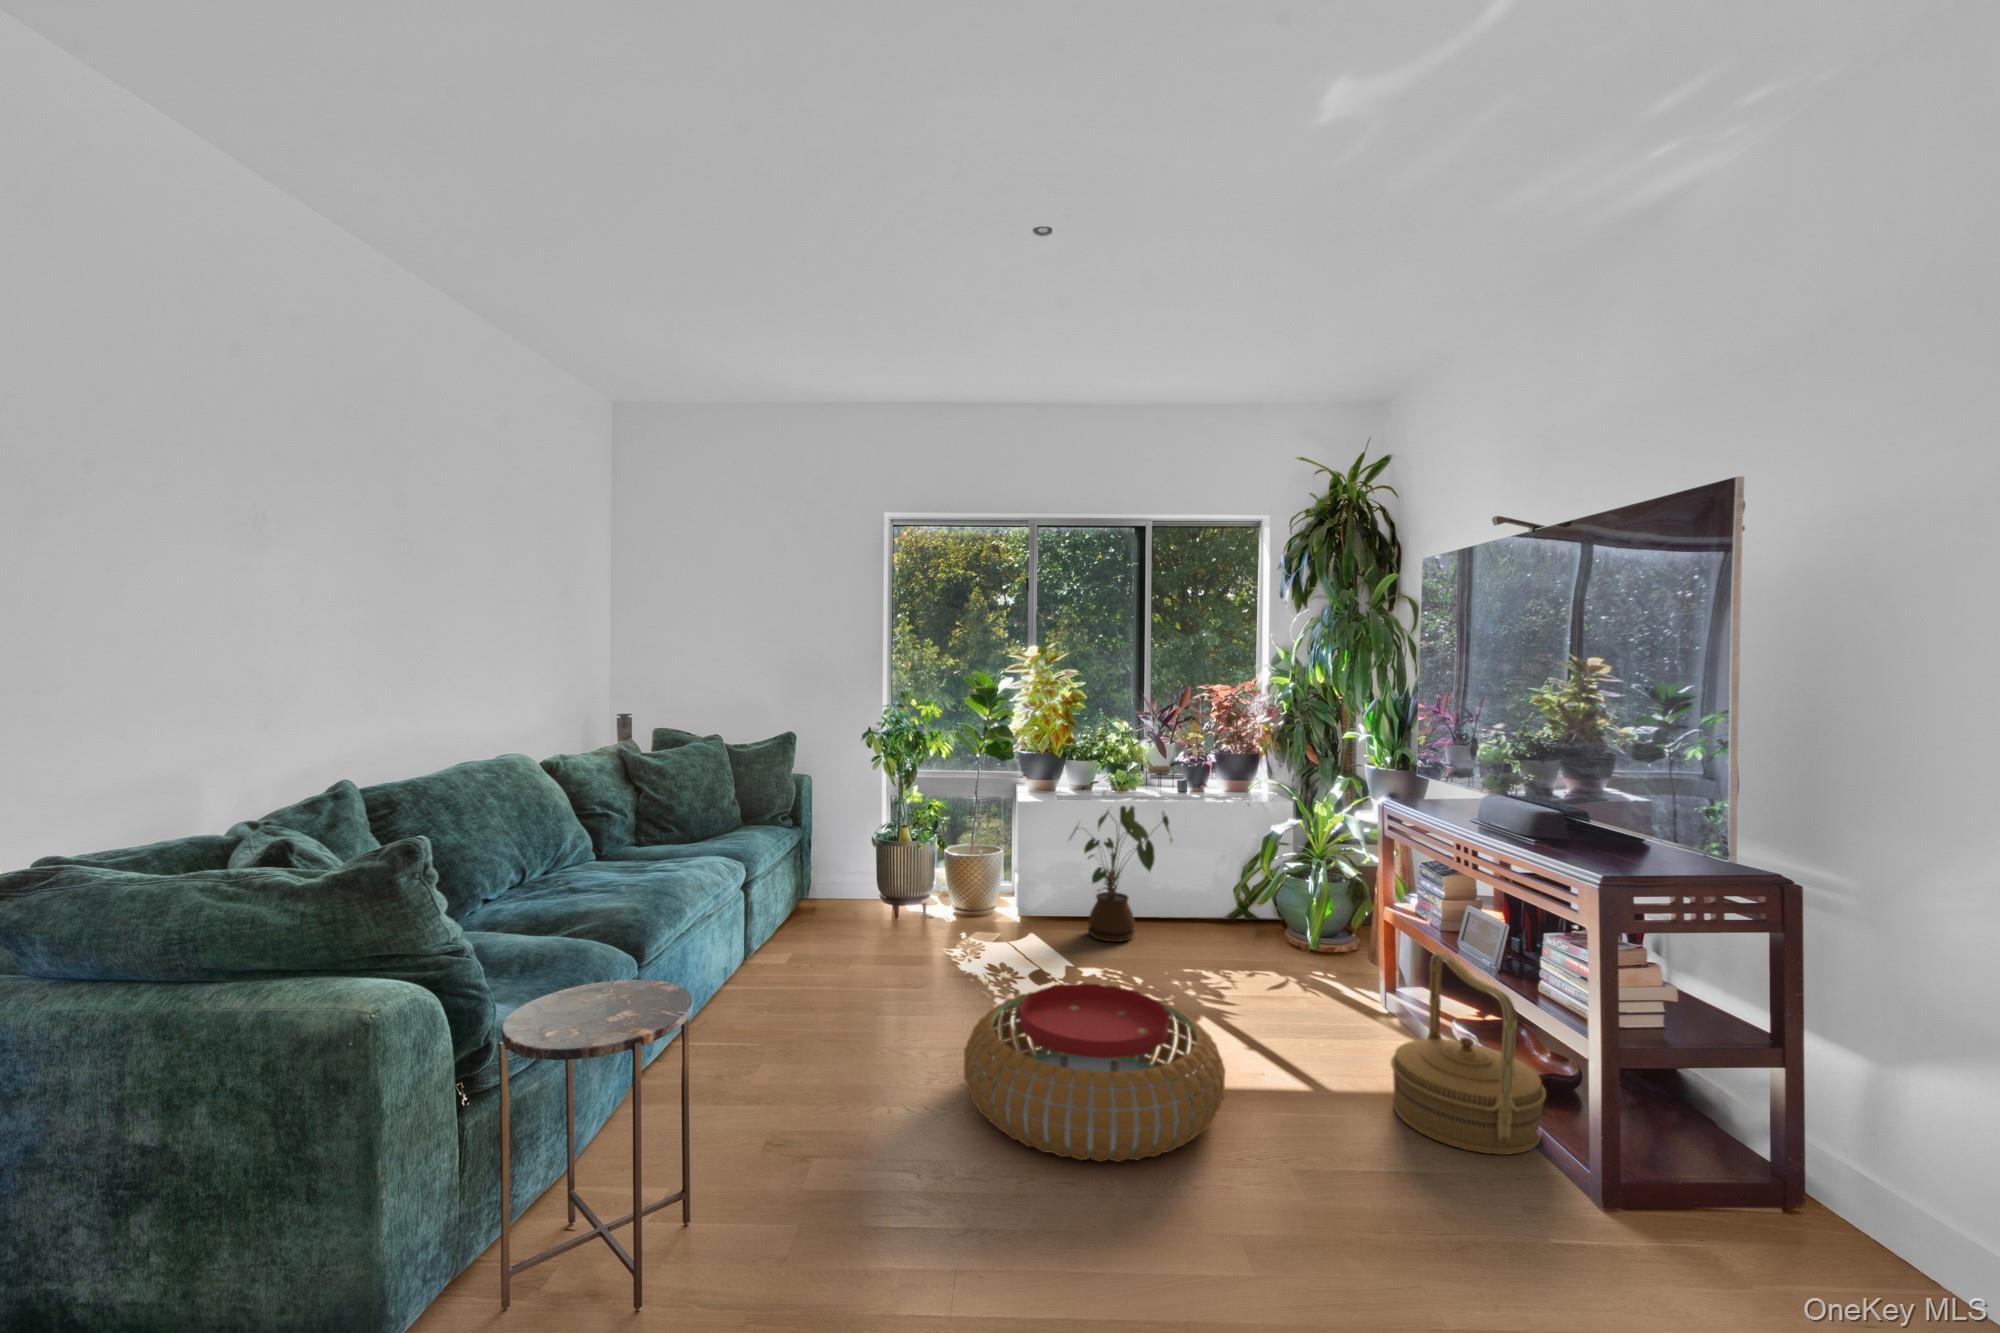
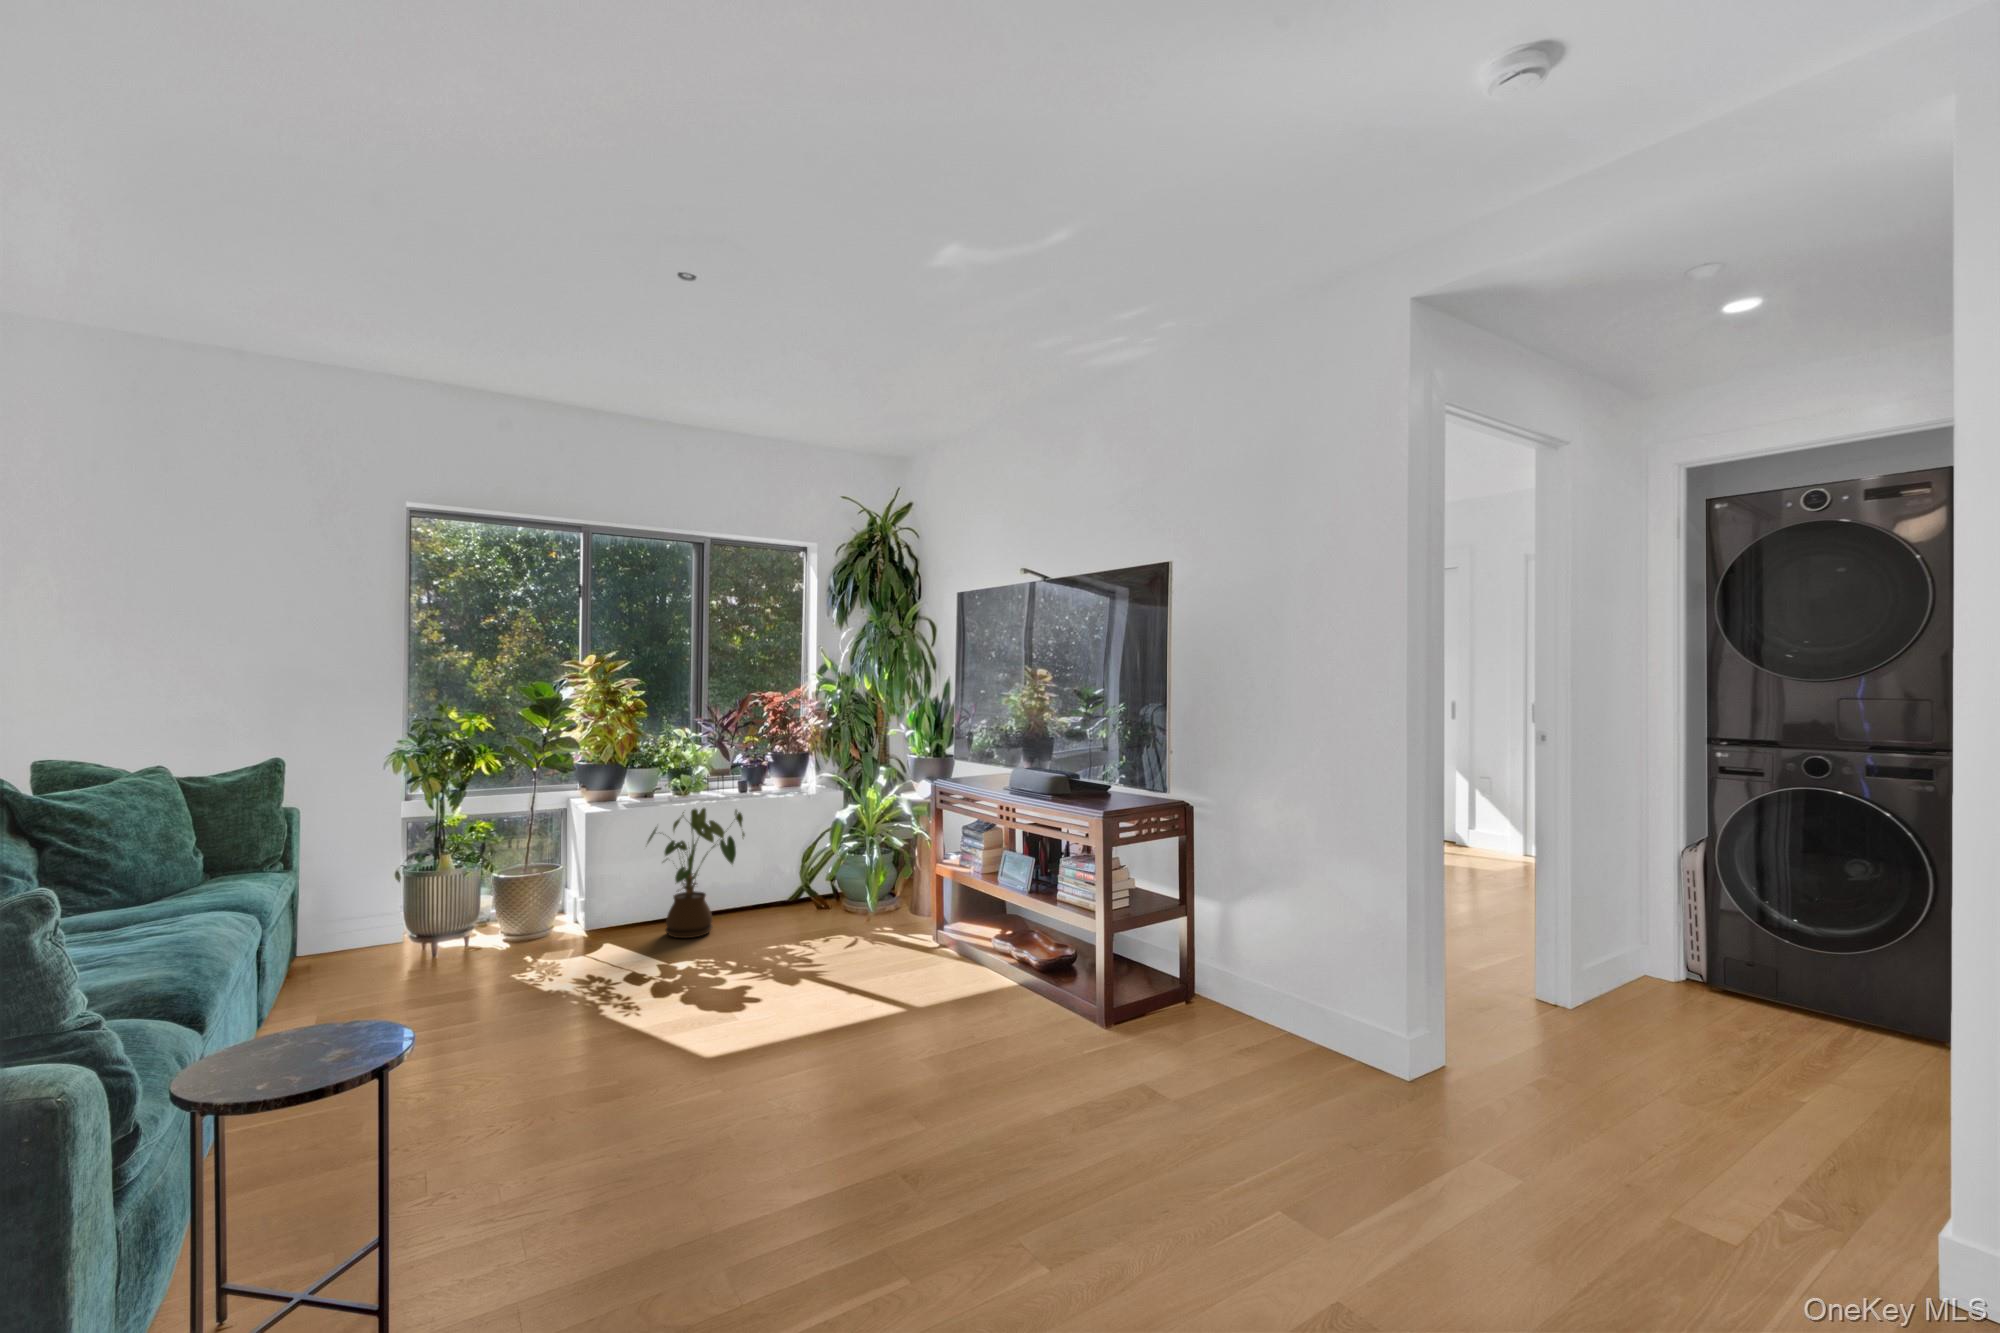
woven basket: present [1391,953,1546,1155] -> none [964,885,1066,1021]
pouf: present [964,983,1225,1162] -> none [614,957,853,1103]

